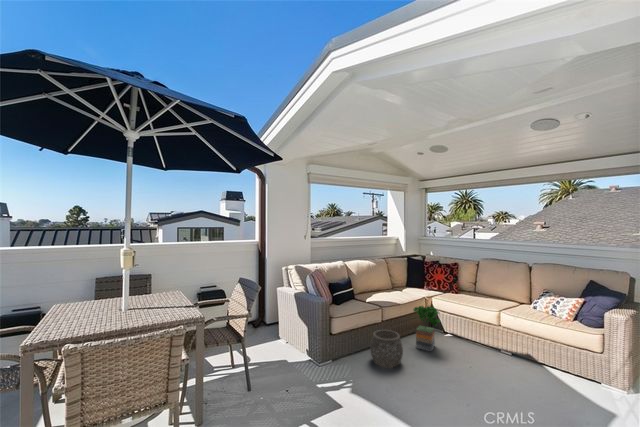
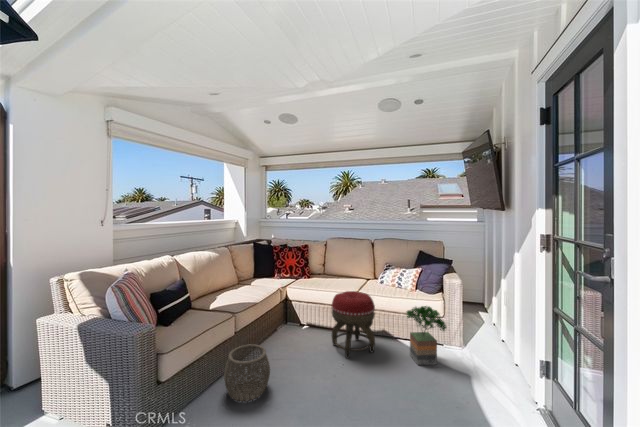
potted tree: present [413,306,440,351] -> present [407,306,446,365]
footstool: none [466,308,512,370] -> present [332,291,375,358]

